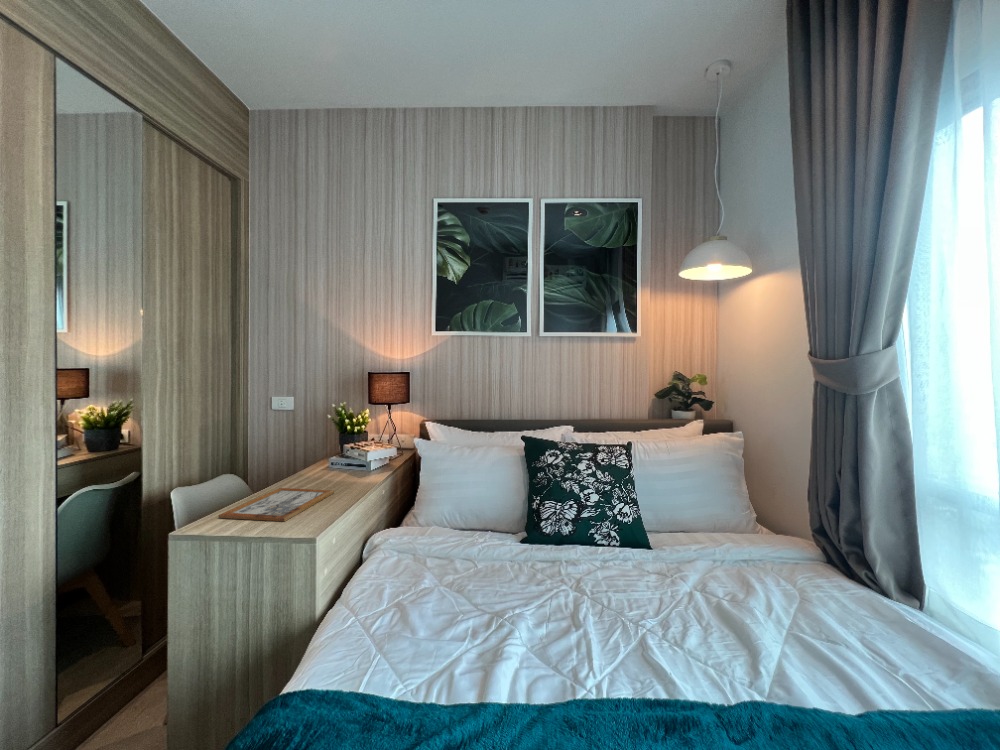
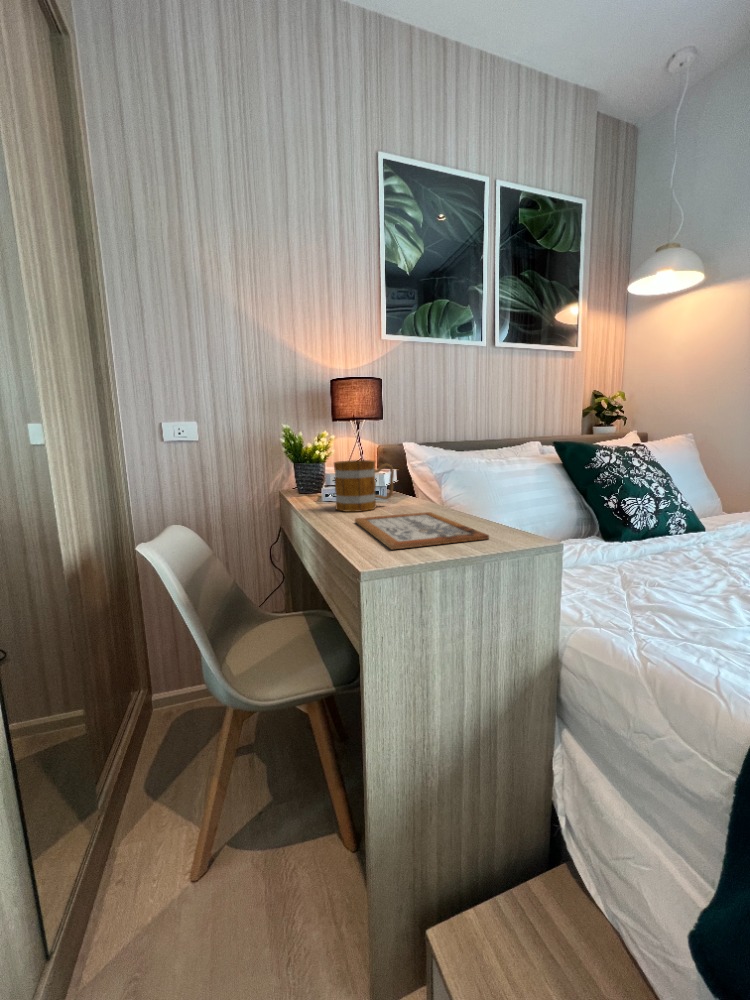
mug: none [307,440,351,481] -> present [334,460,394,512]

